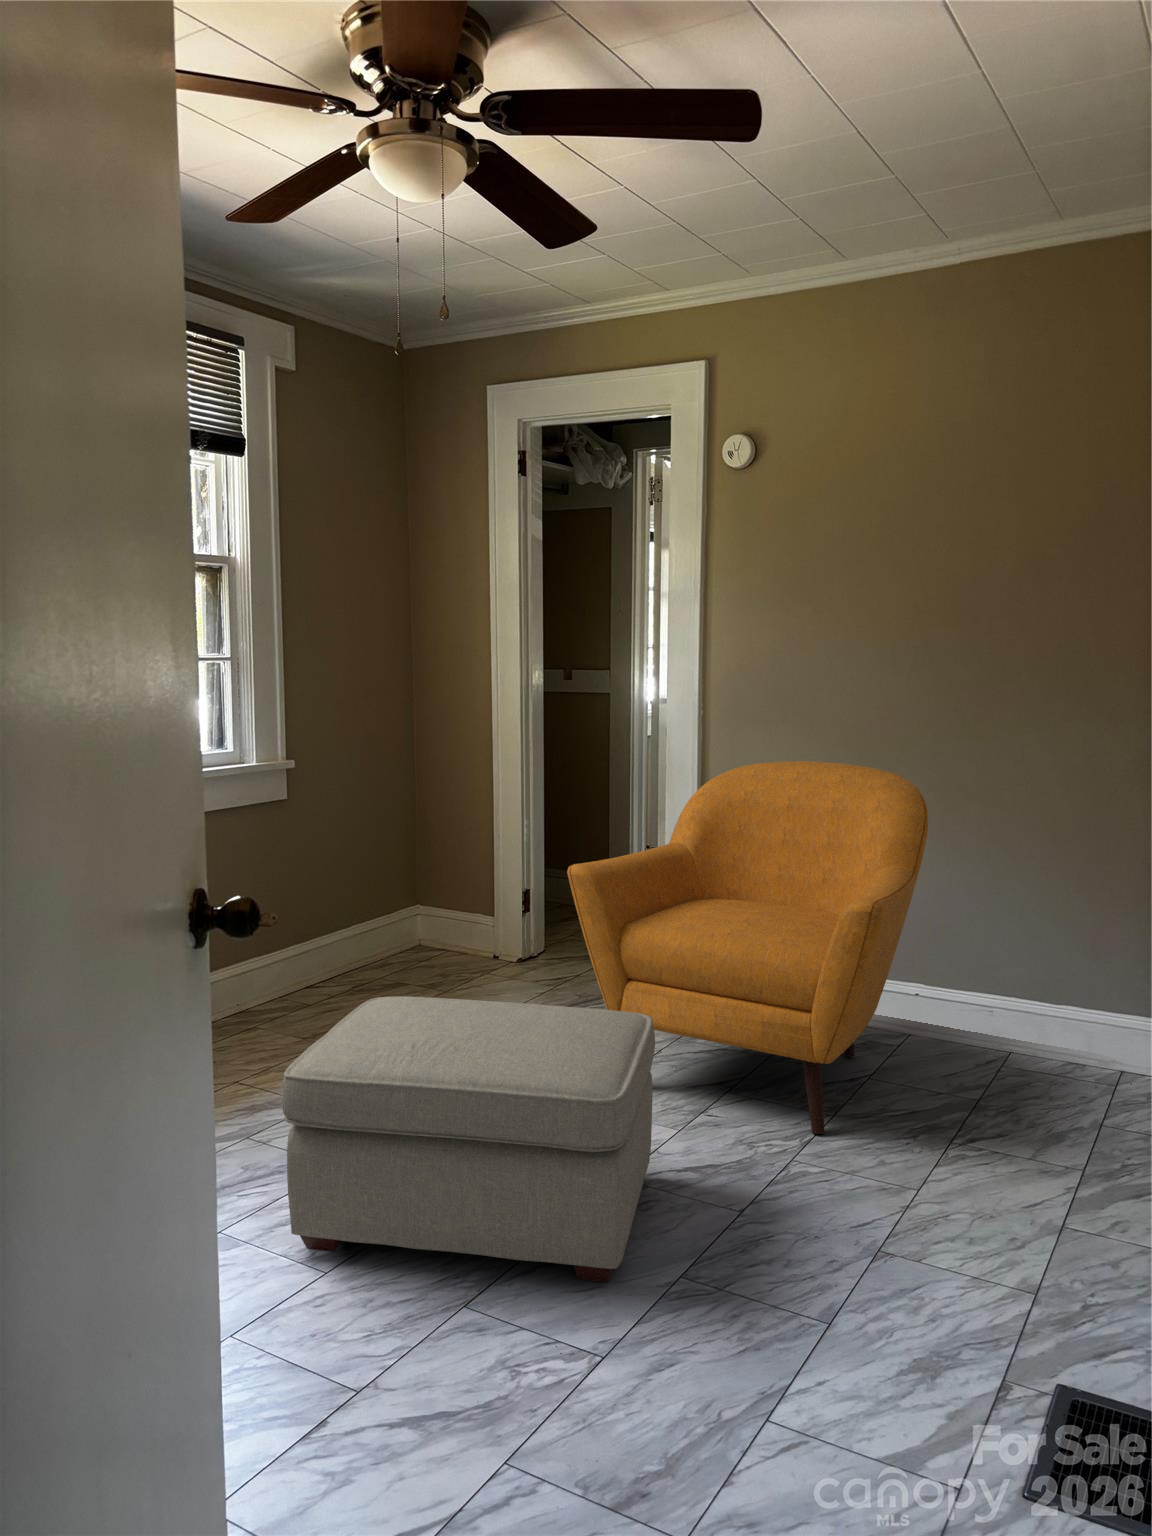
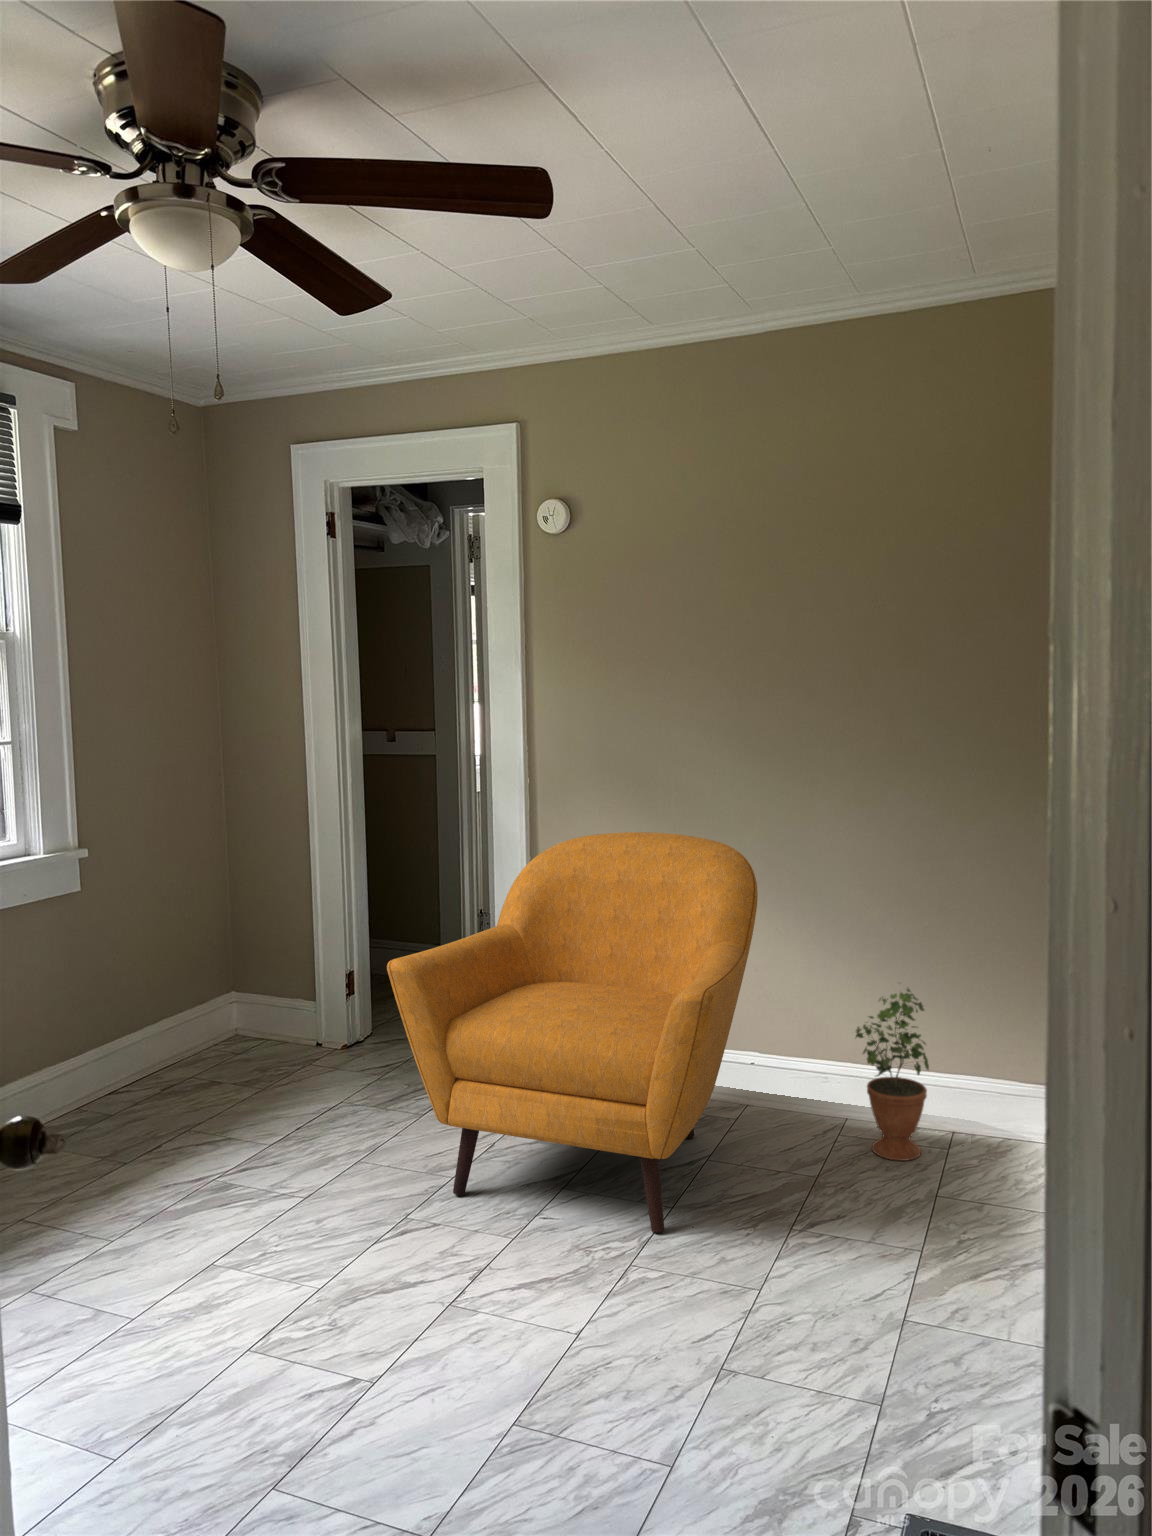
potted plant: none [1022,917,1099,1092] -> present [856,988,929,1161]
ottoman: present [282,996,655,1282] -> none [57,1125,482,1440]

